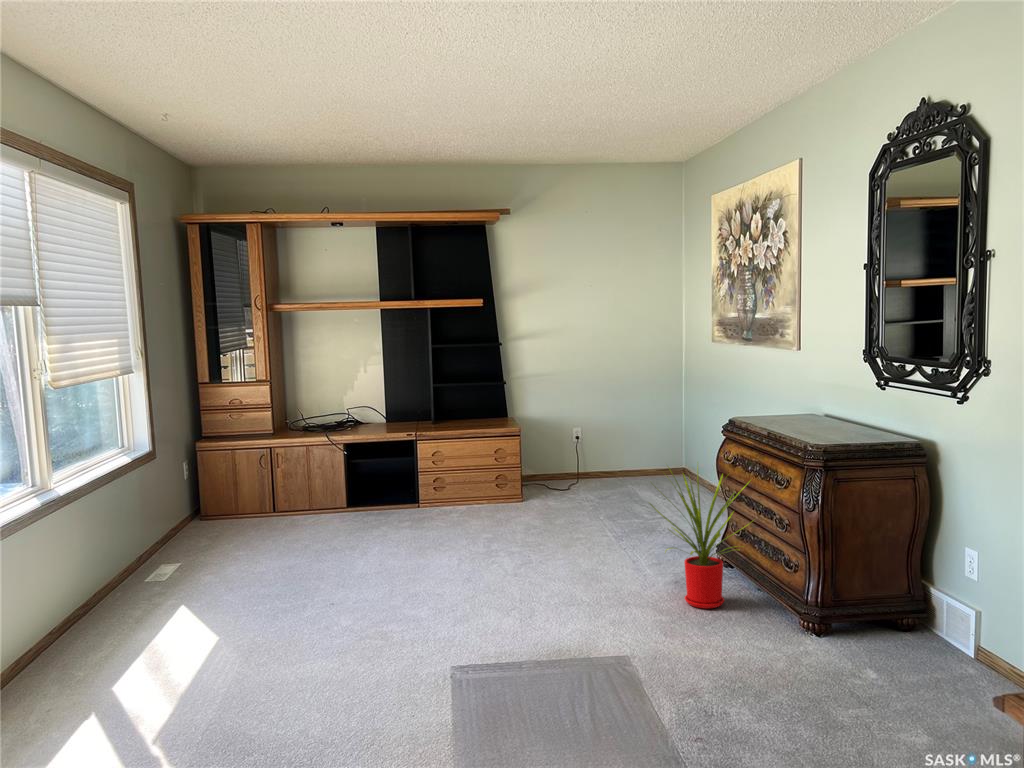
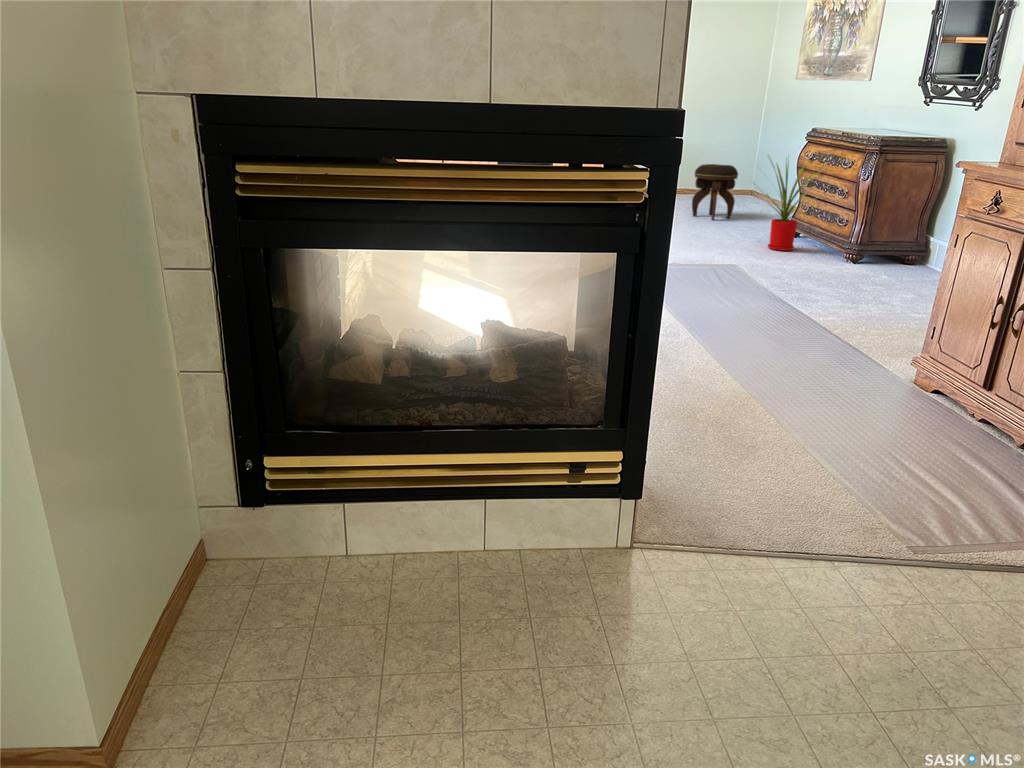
footstool: none [589,459,647,536] -> present [692,164,738,220]

